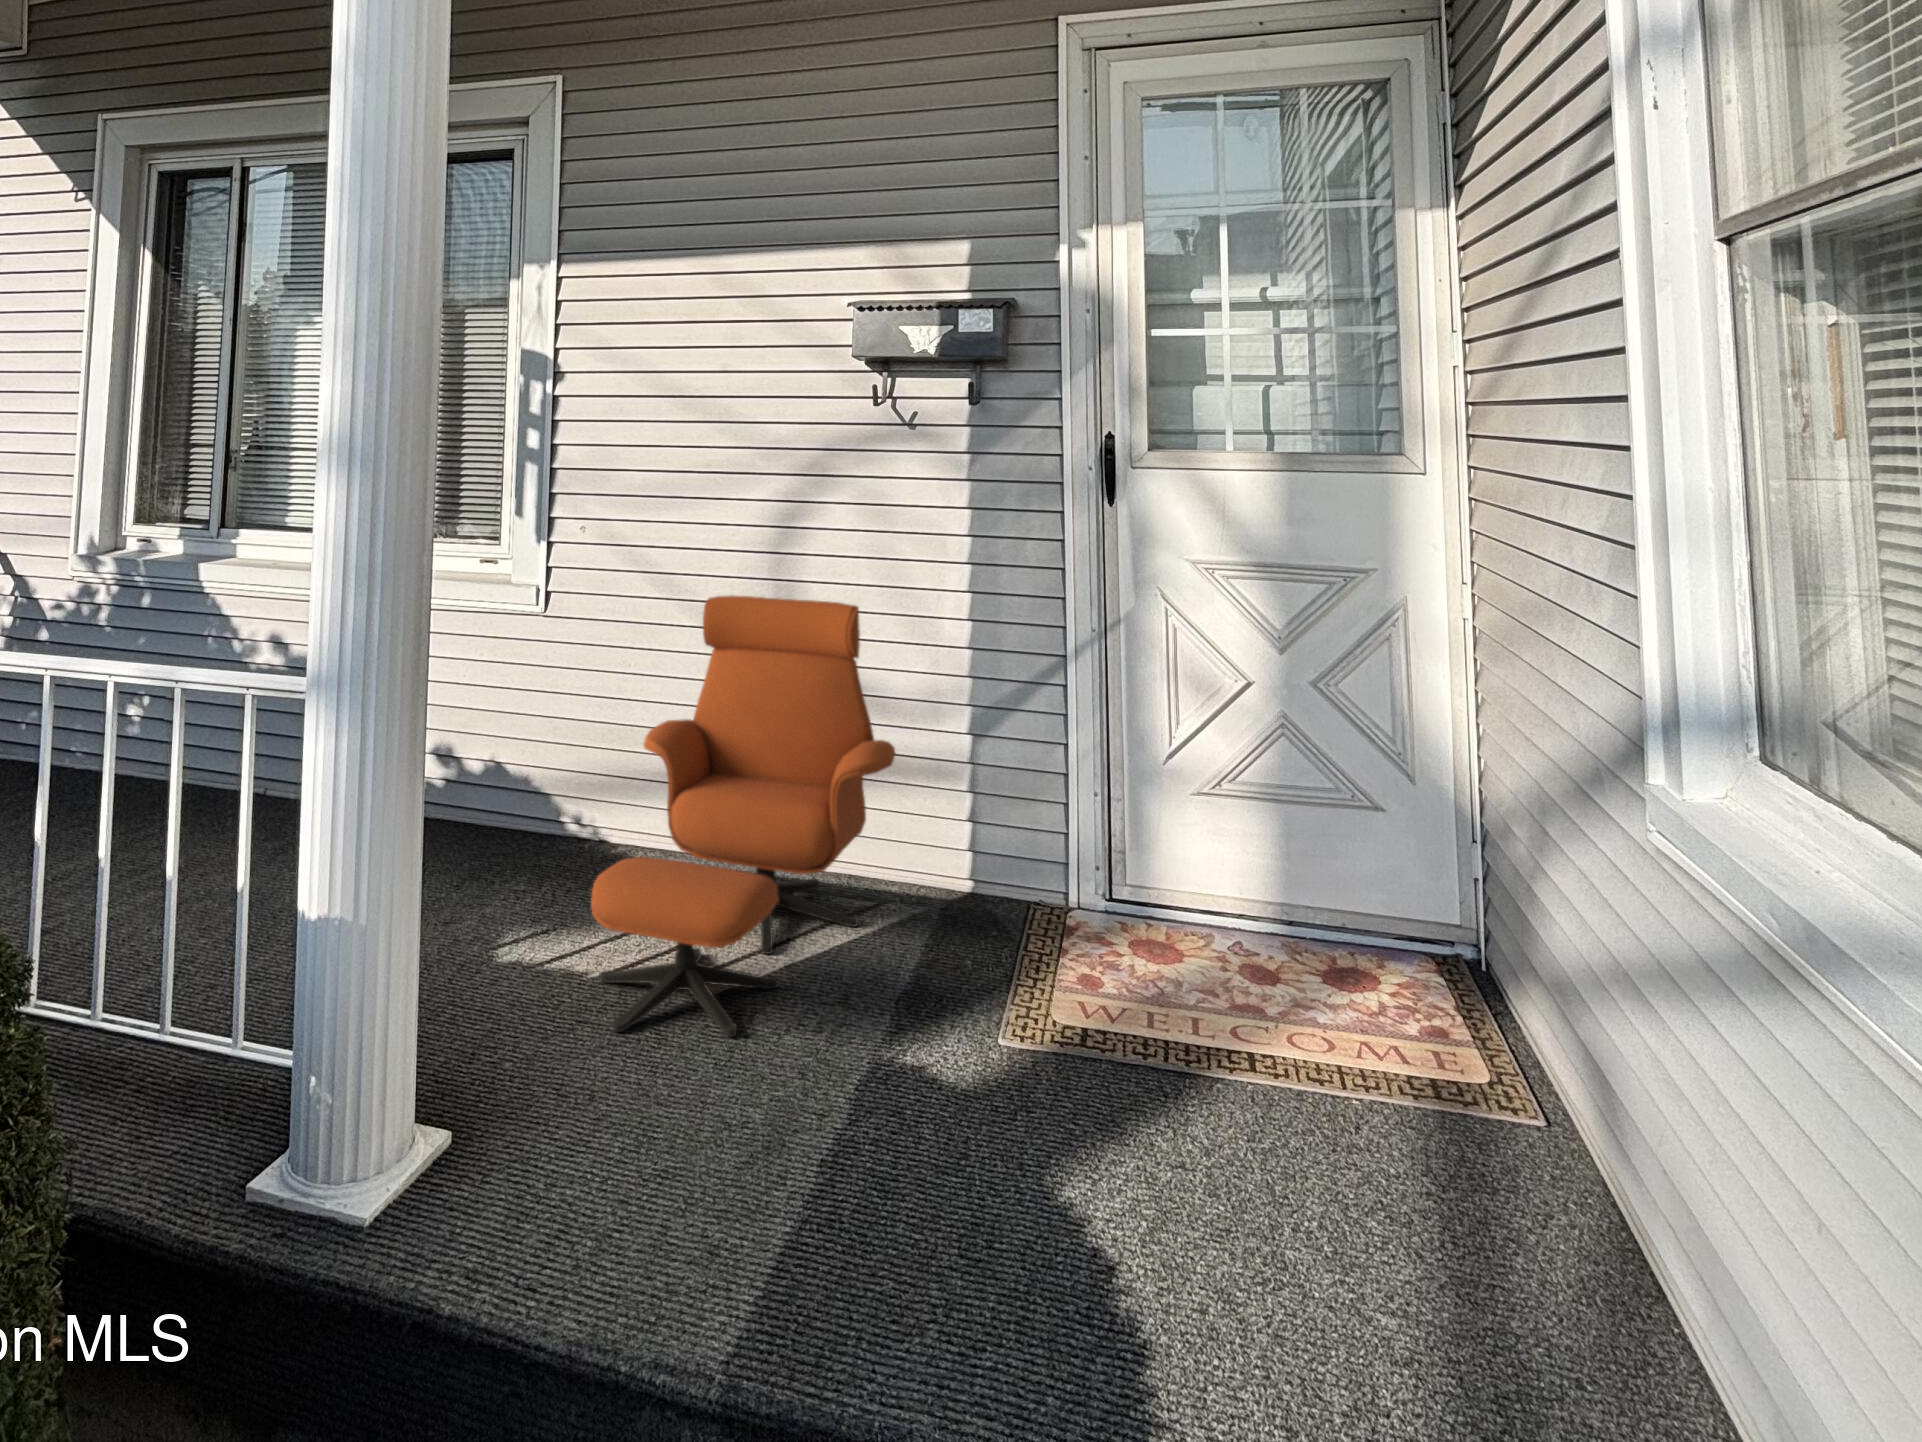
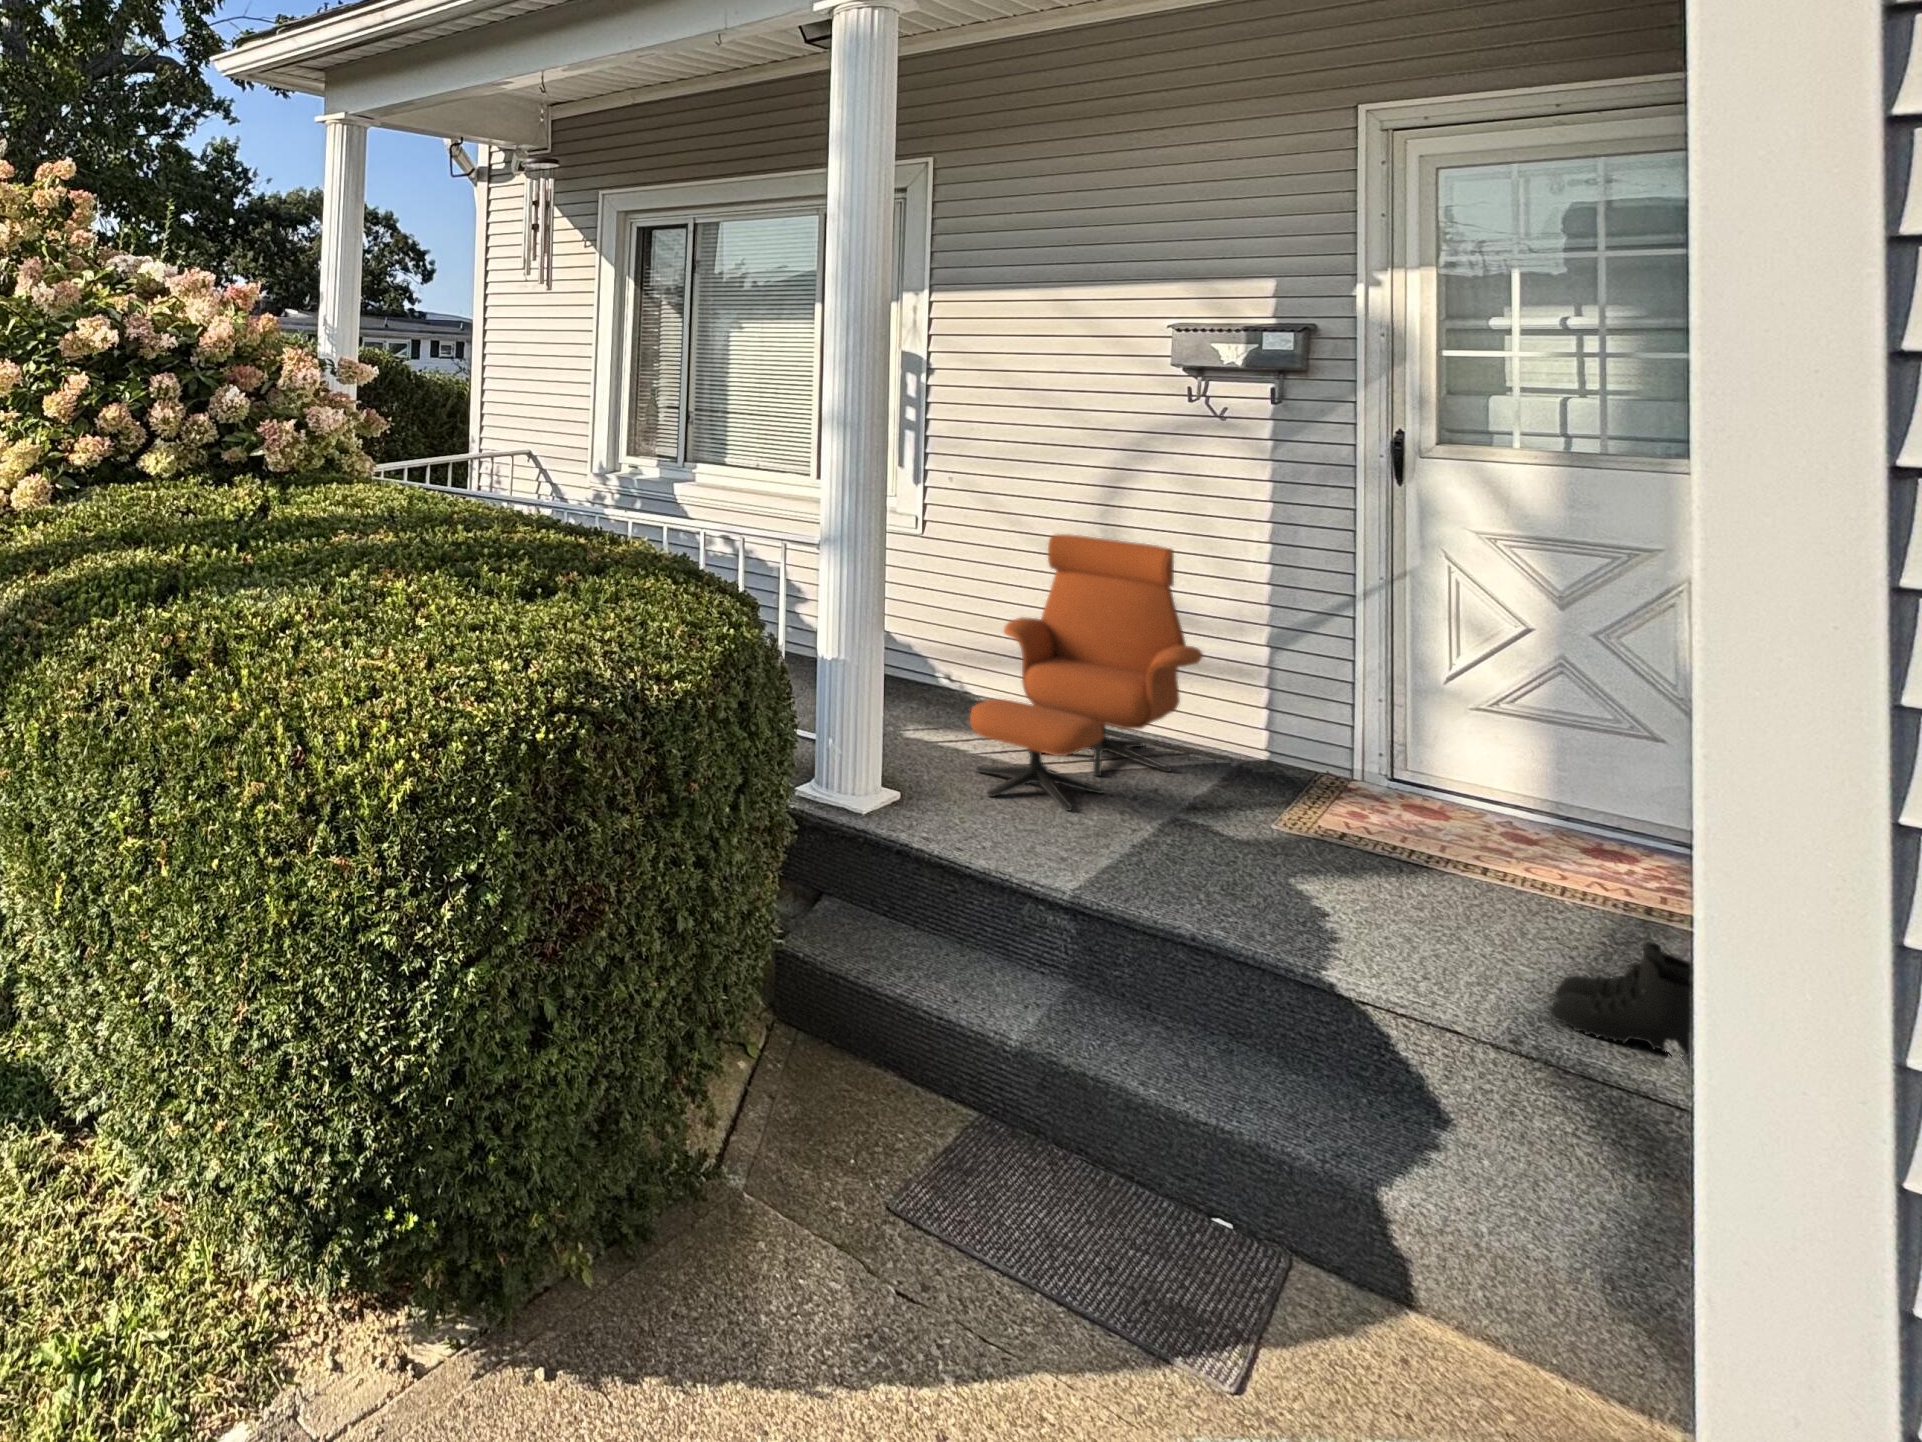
boots: none [1442,1177,1675,1393] -> present [1550,942,1692,1056]

